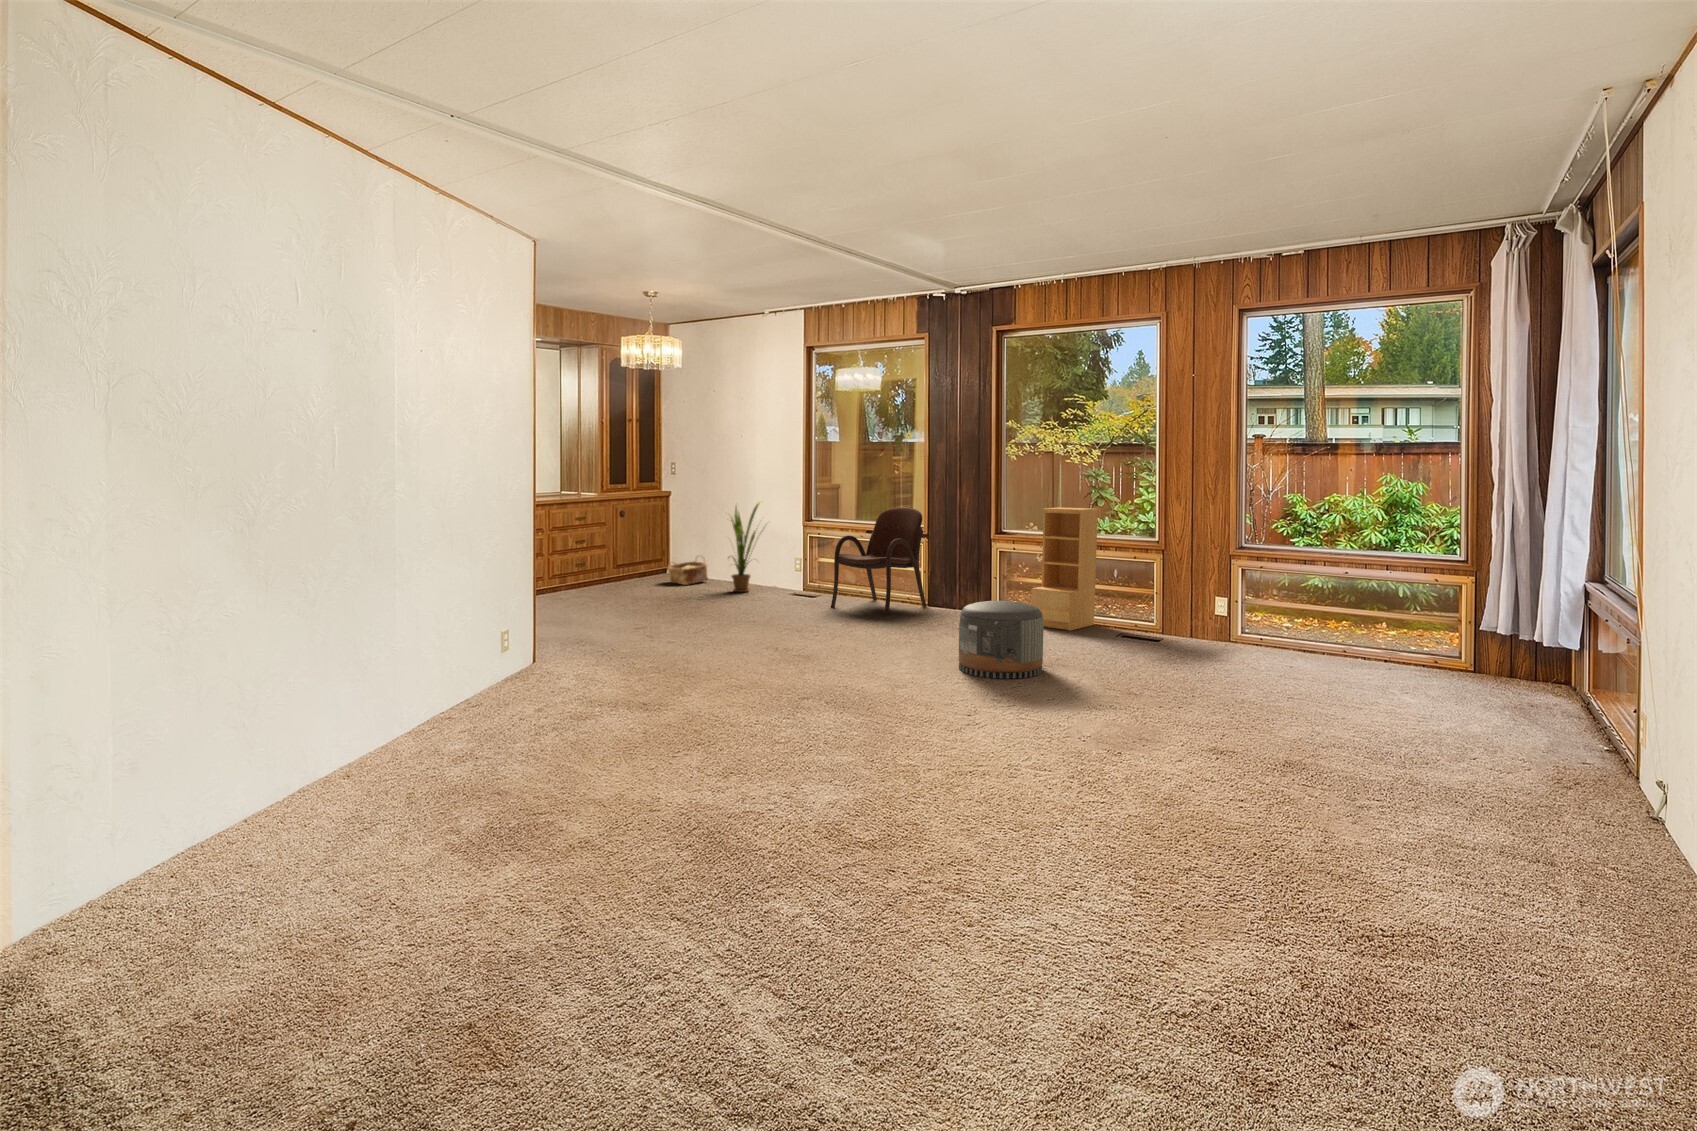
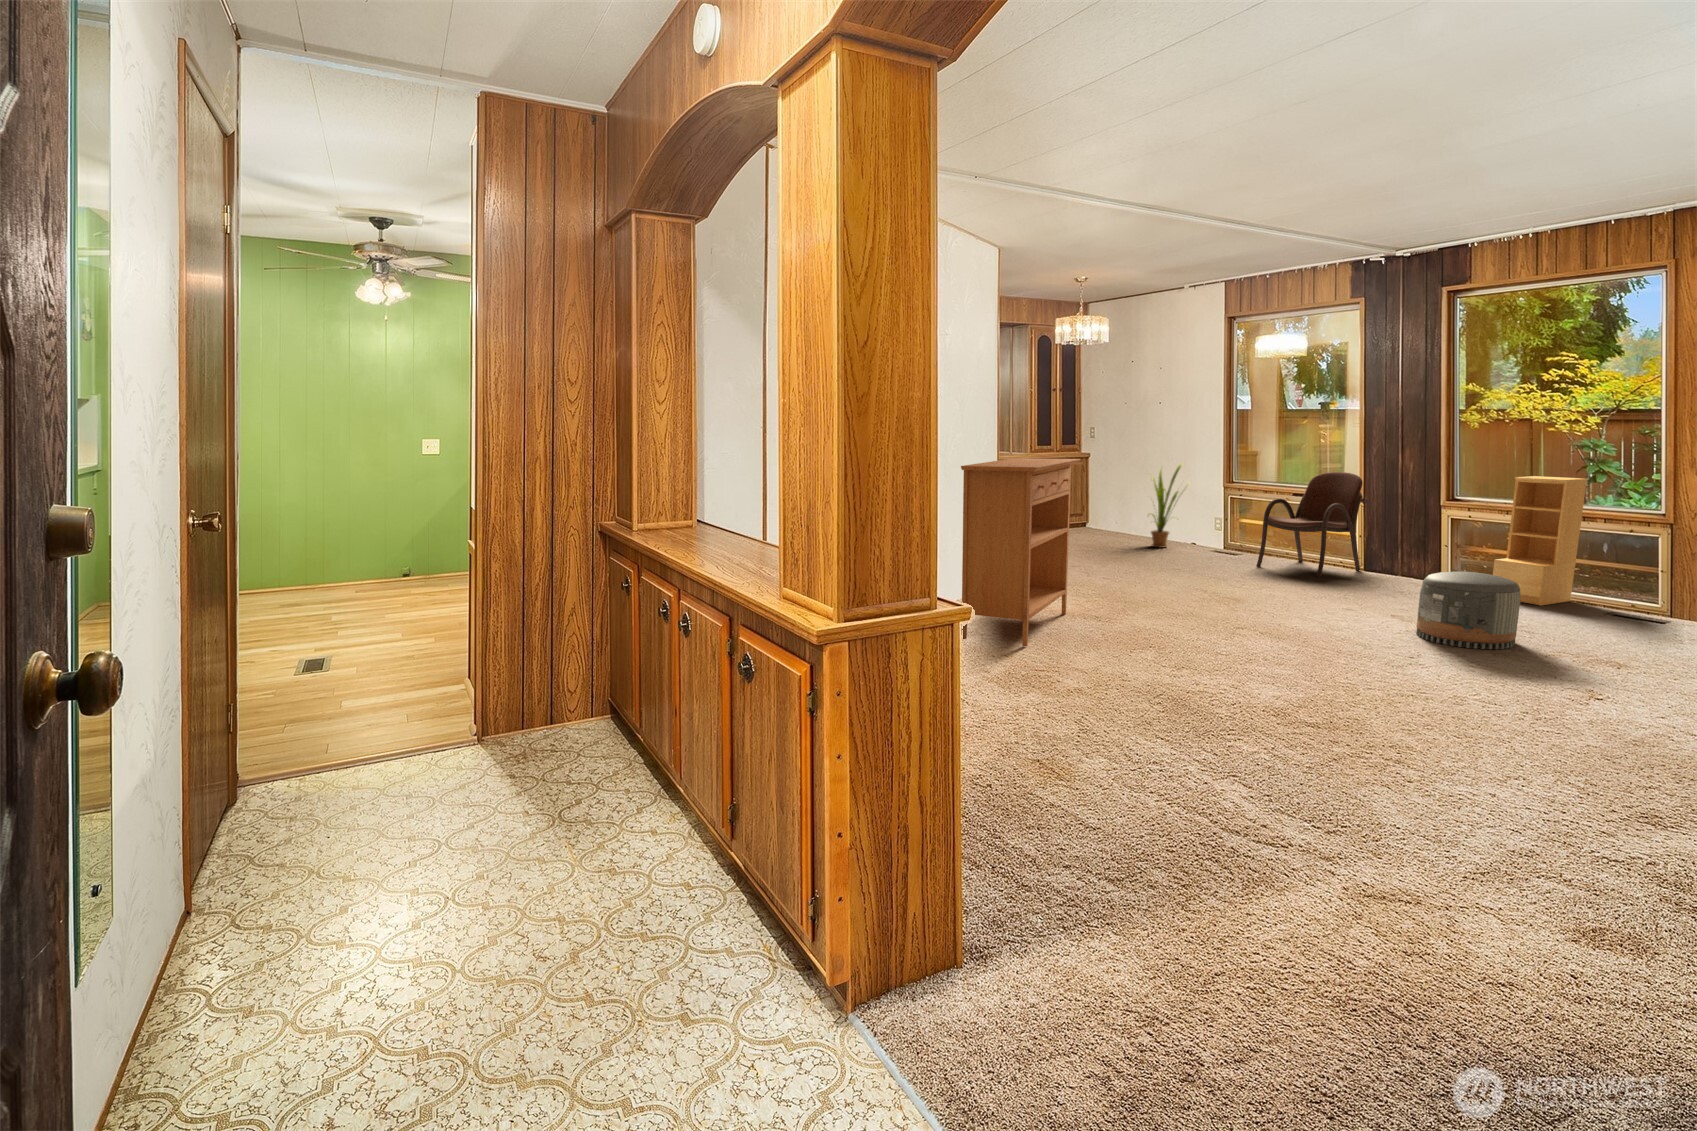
console table: none [419,488,603,722] -> present [961,458,1081,646]
woven basket: present [668,555,708,585] -> none [1086,511,1123,538]

